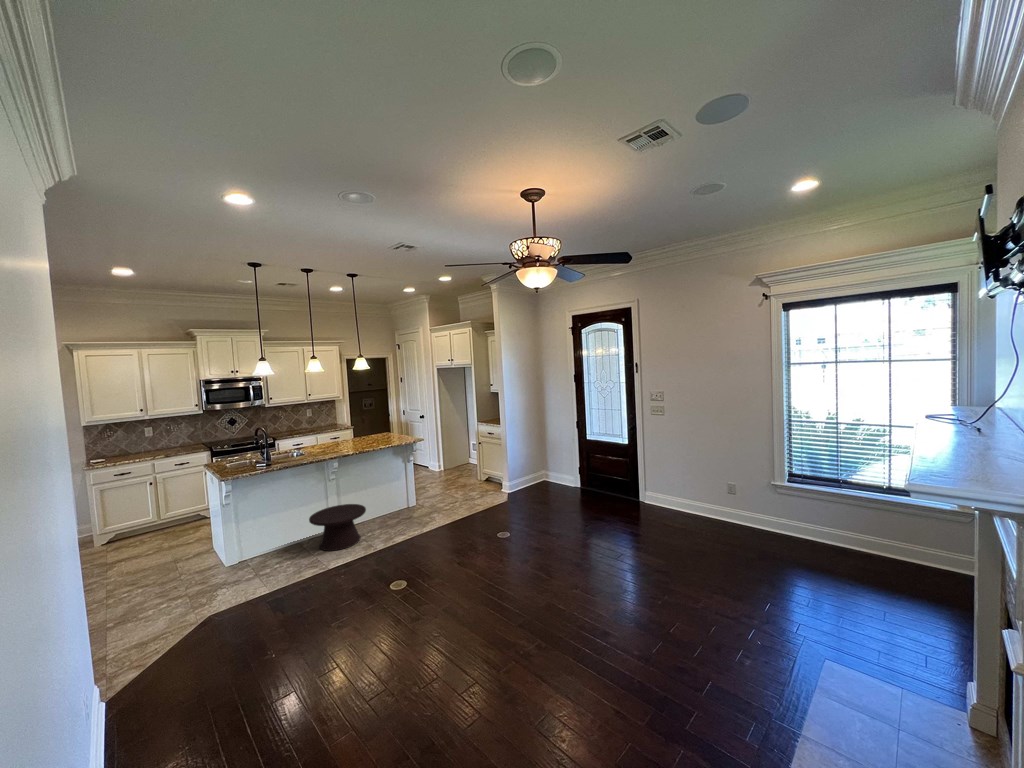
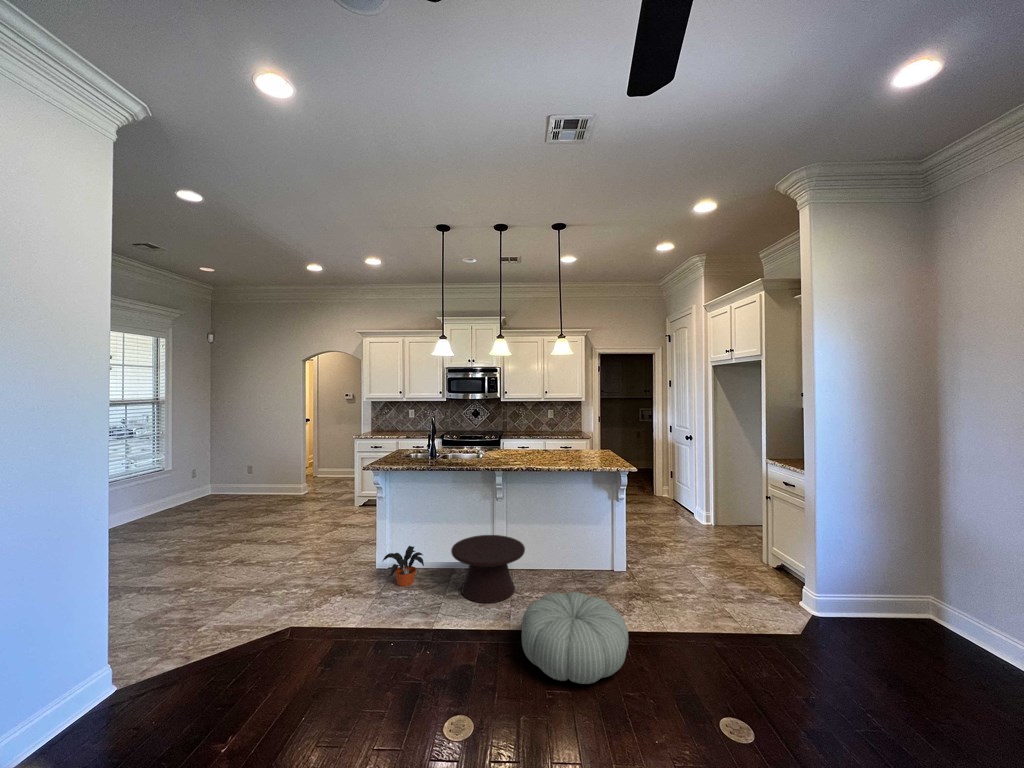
pouf: none [392,512,452,554] -> present [522,592,628,684]
potted plant: none [246,534,286,566] -> present [382,546,424,586]

